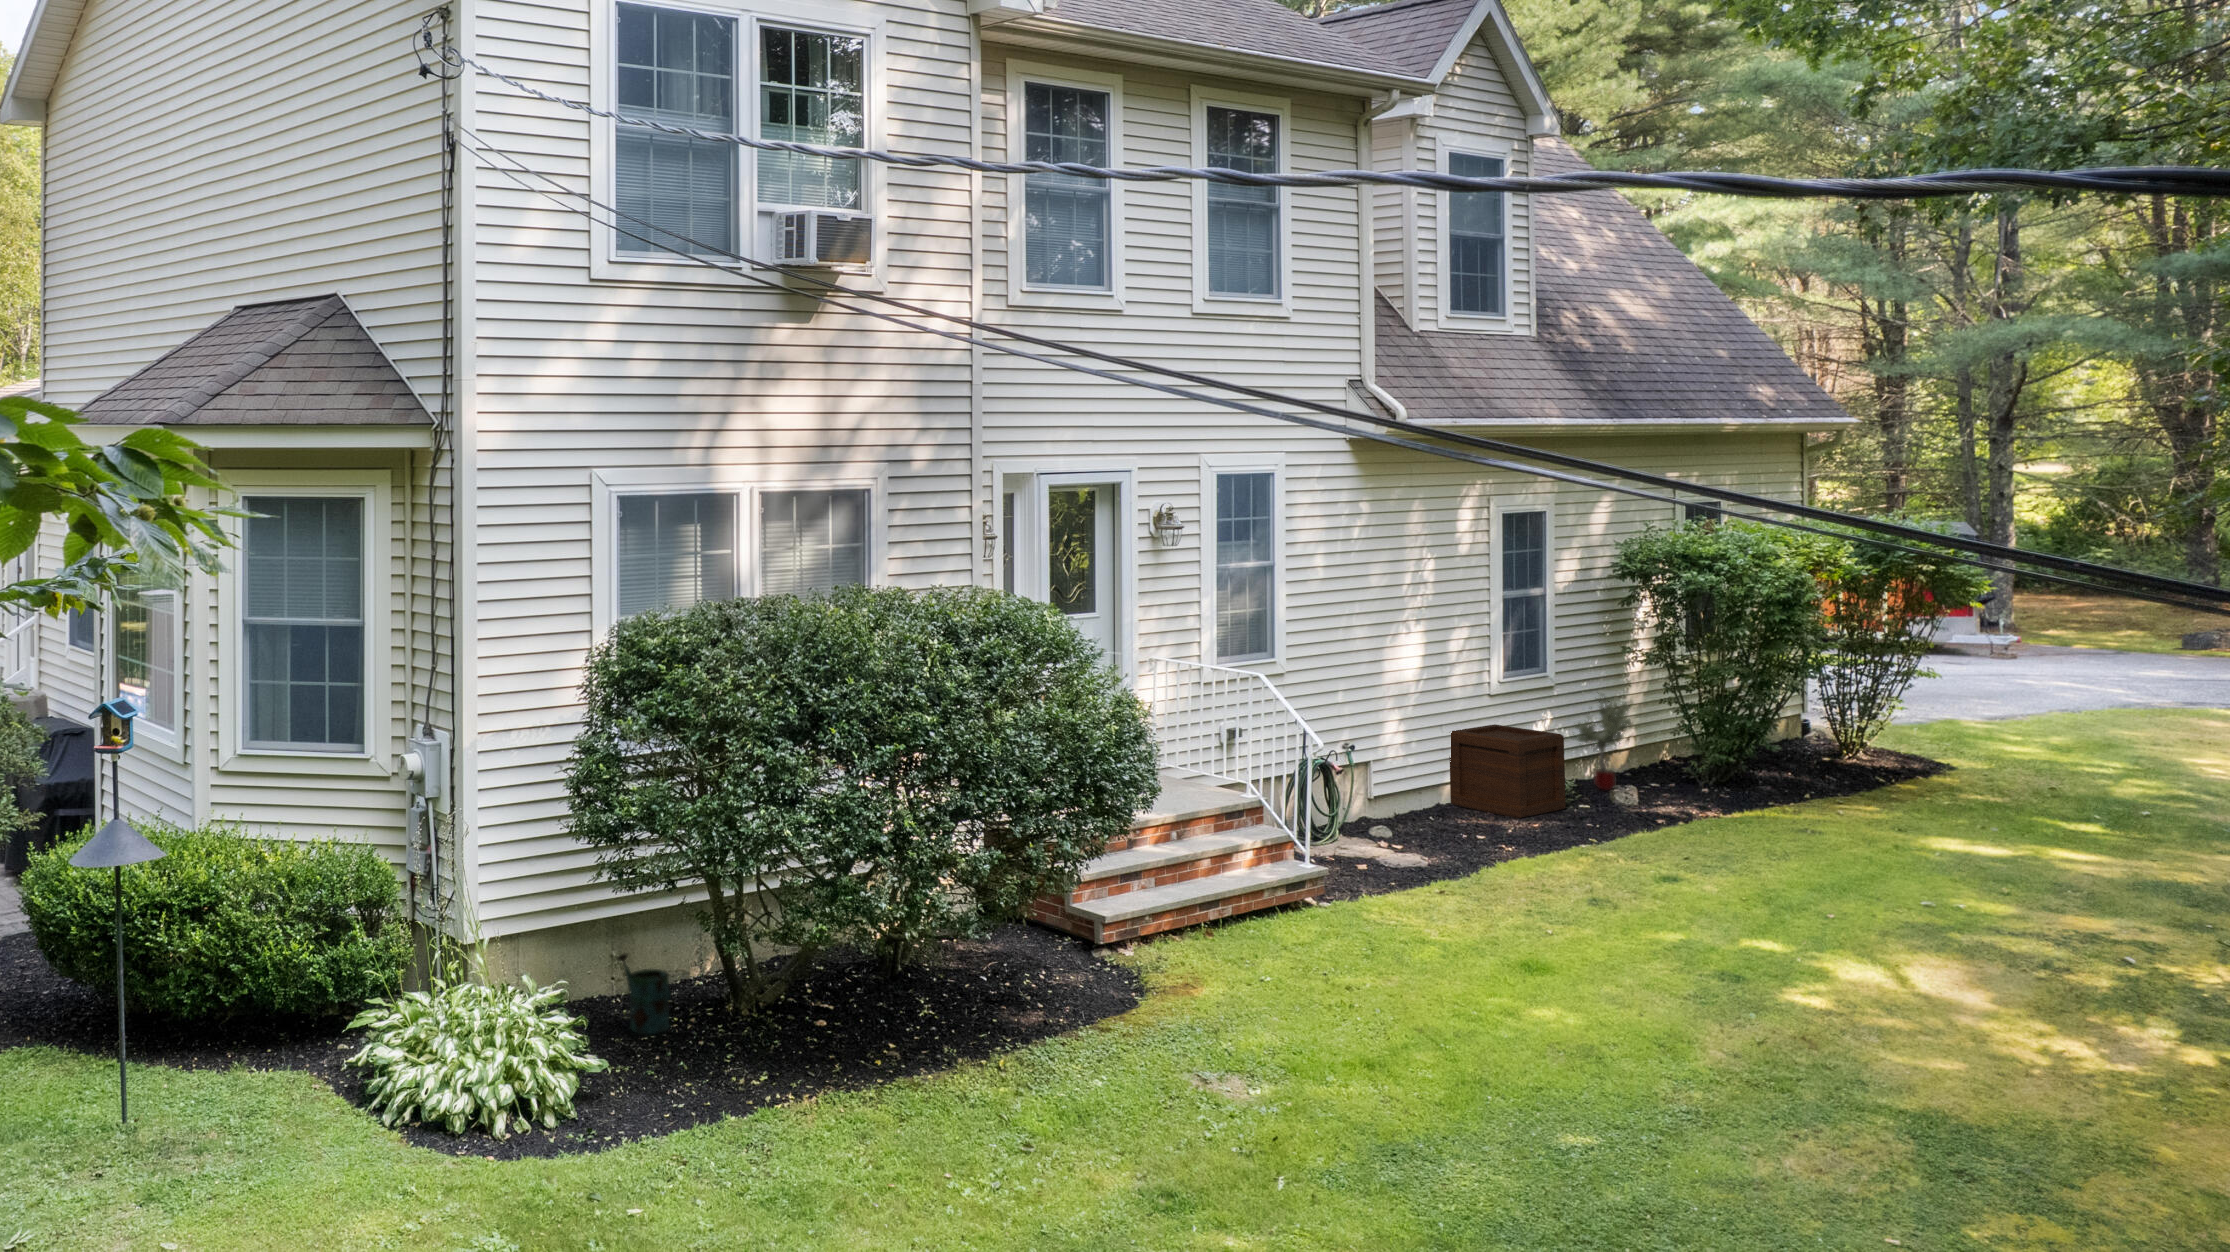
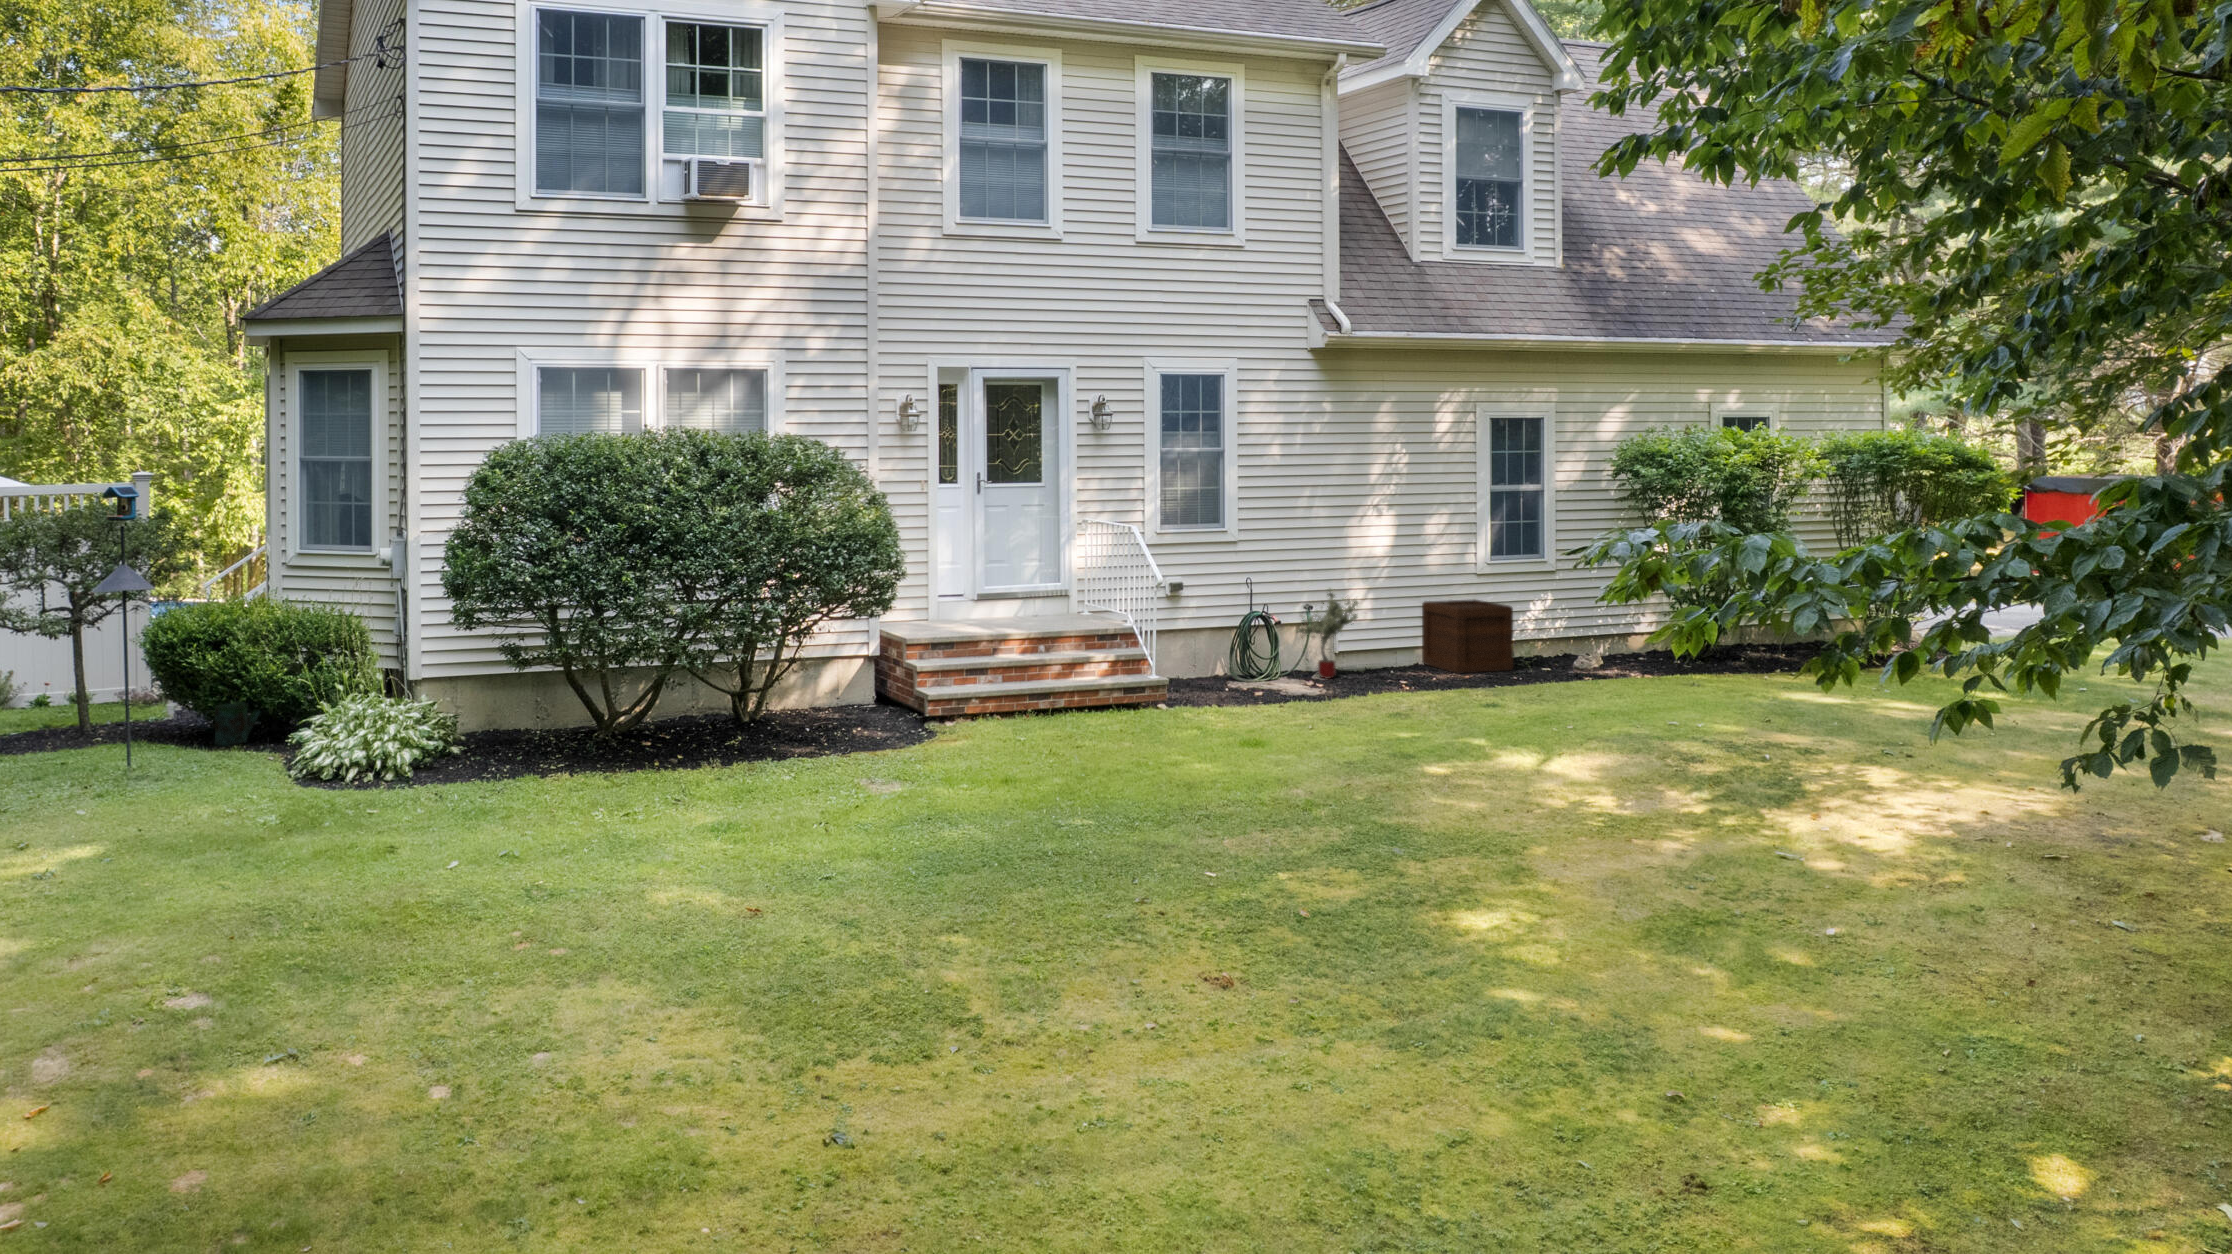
potted tree: present [1571,693,1631,790] -> present [1298,589,1358,679]
watering can: present [617,953,671,1034] -> present [205,702,260,746]

